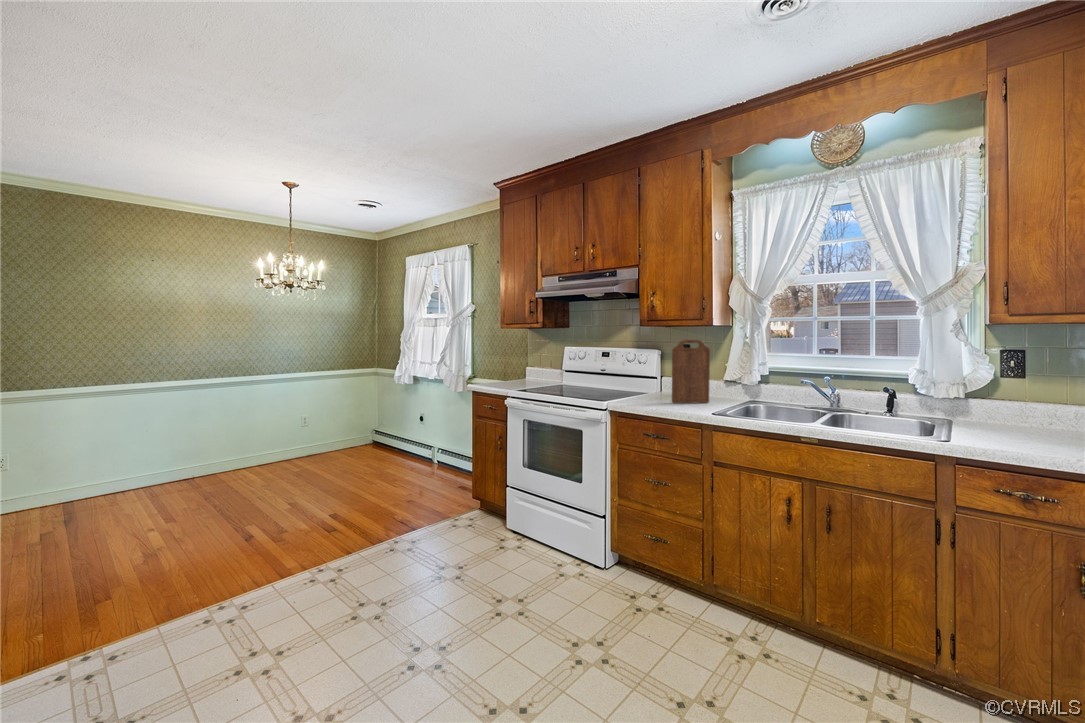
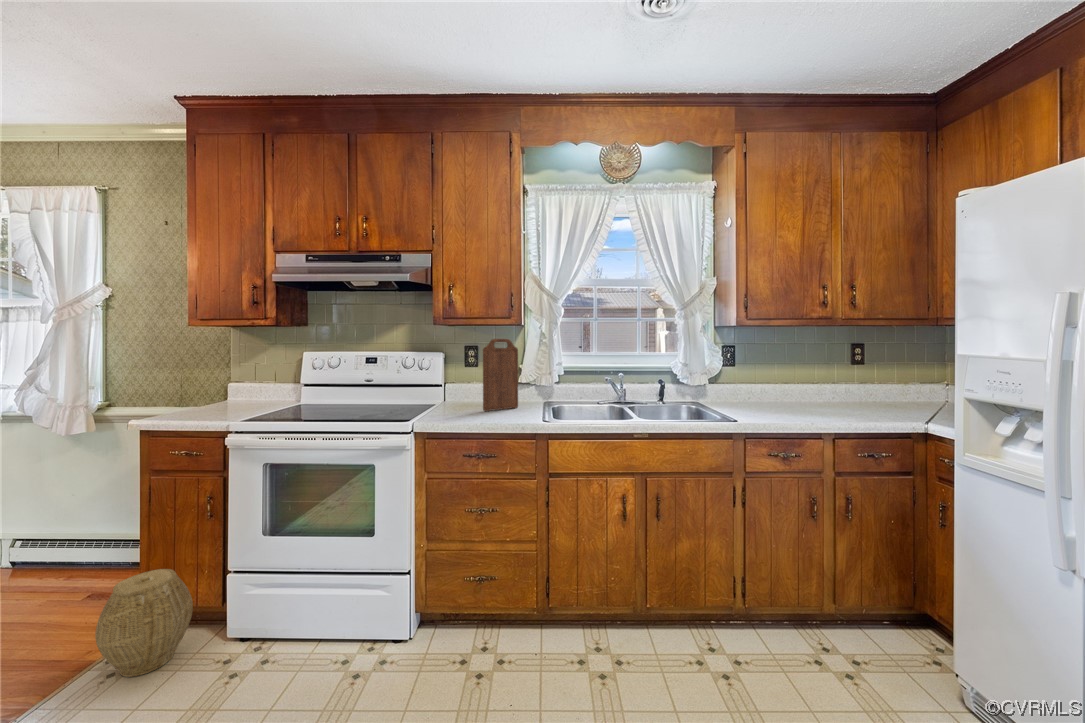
woven basket: none [451,477,492,533] -> present [95,569,193,677]

